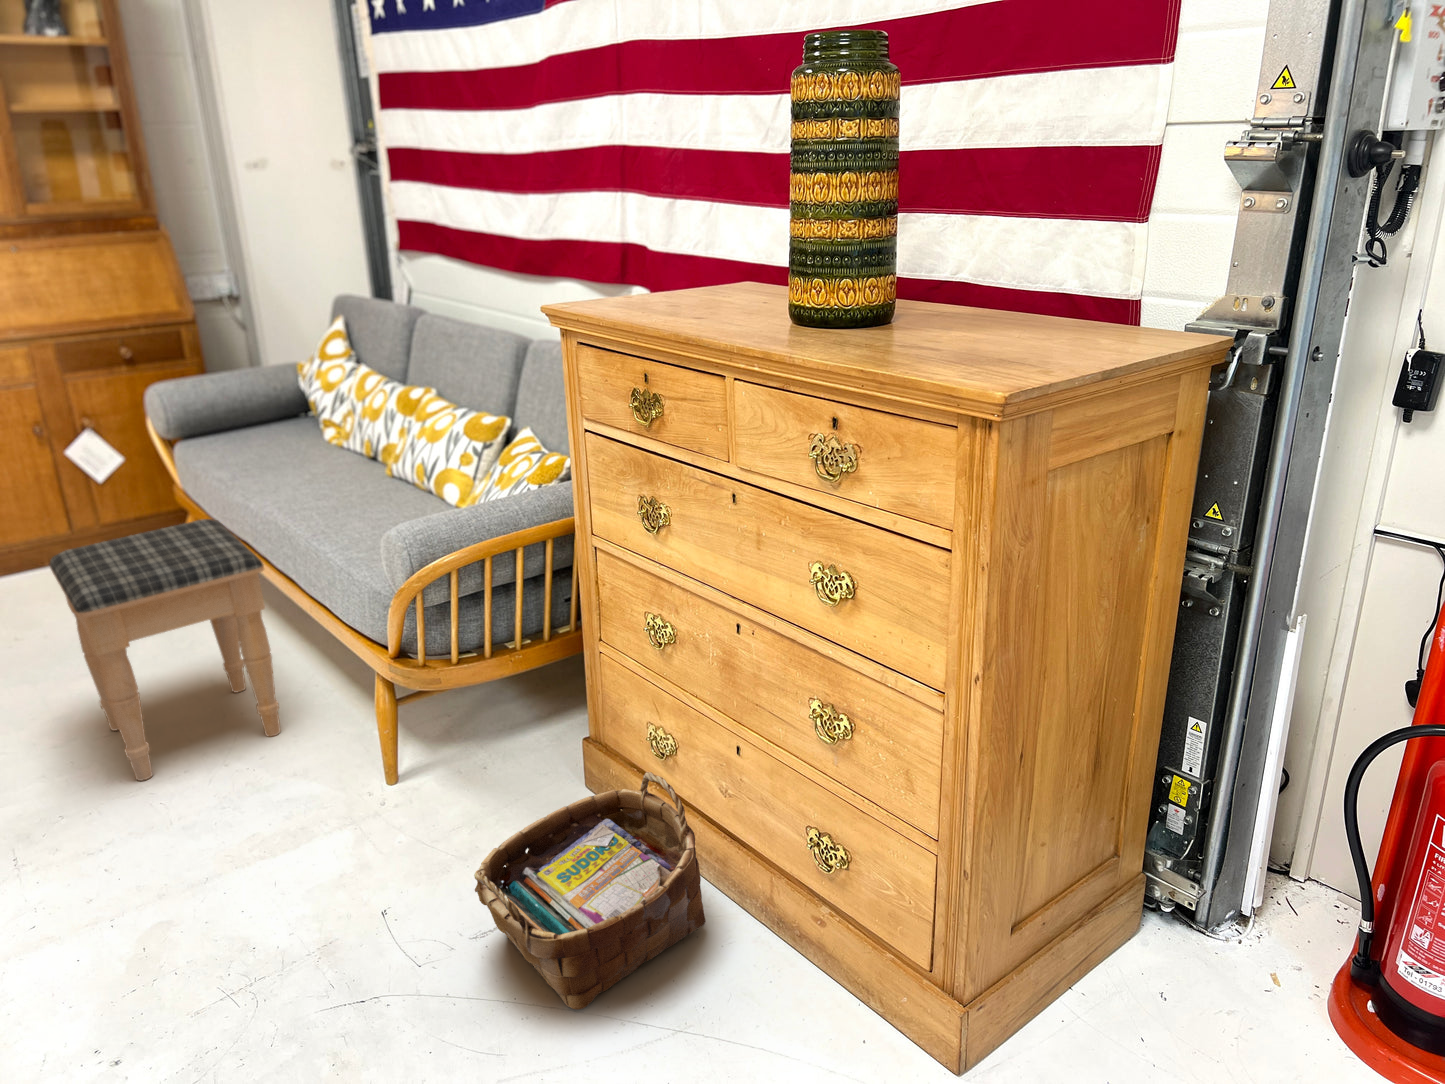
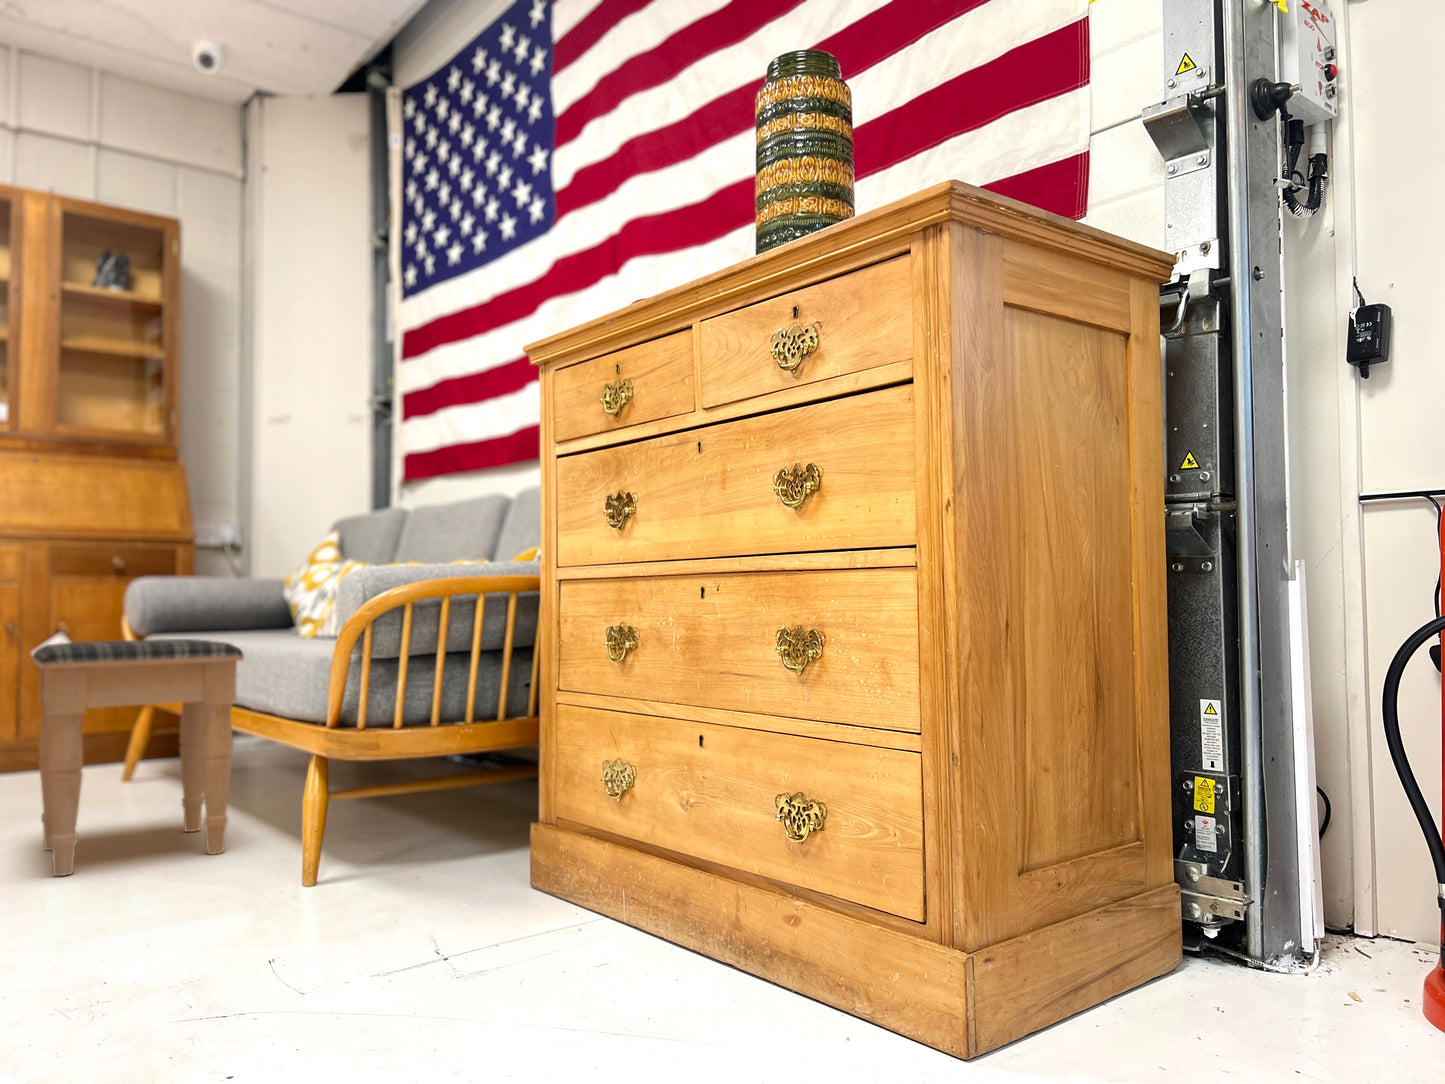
woven basket: present [474,772,705,1010] -> none [391,778,660,1013]

